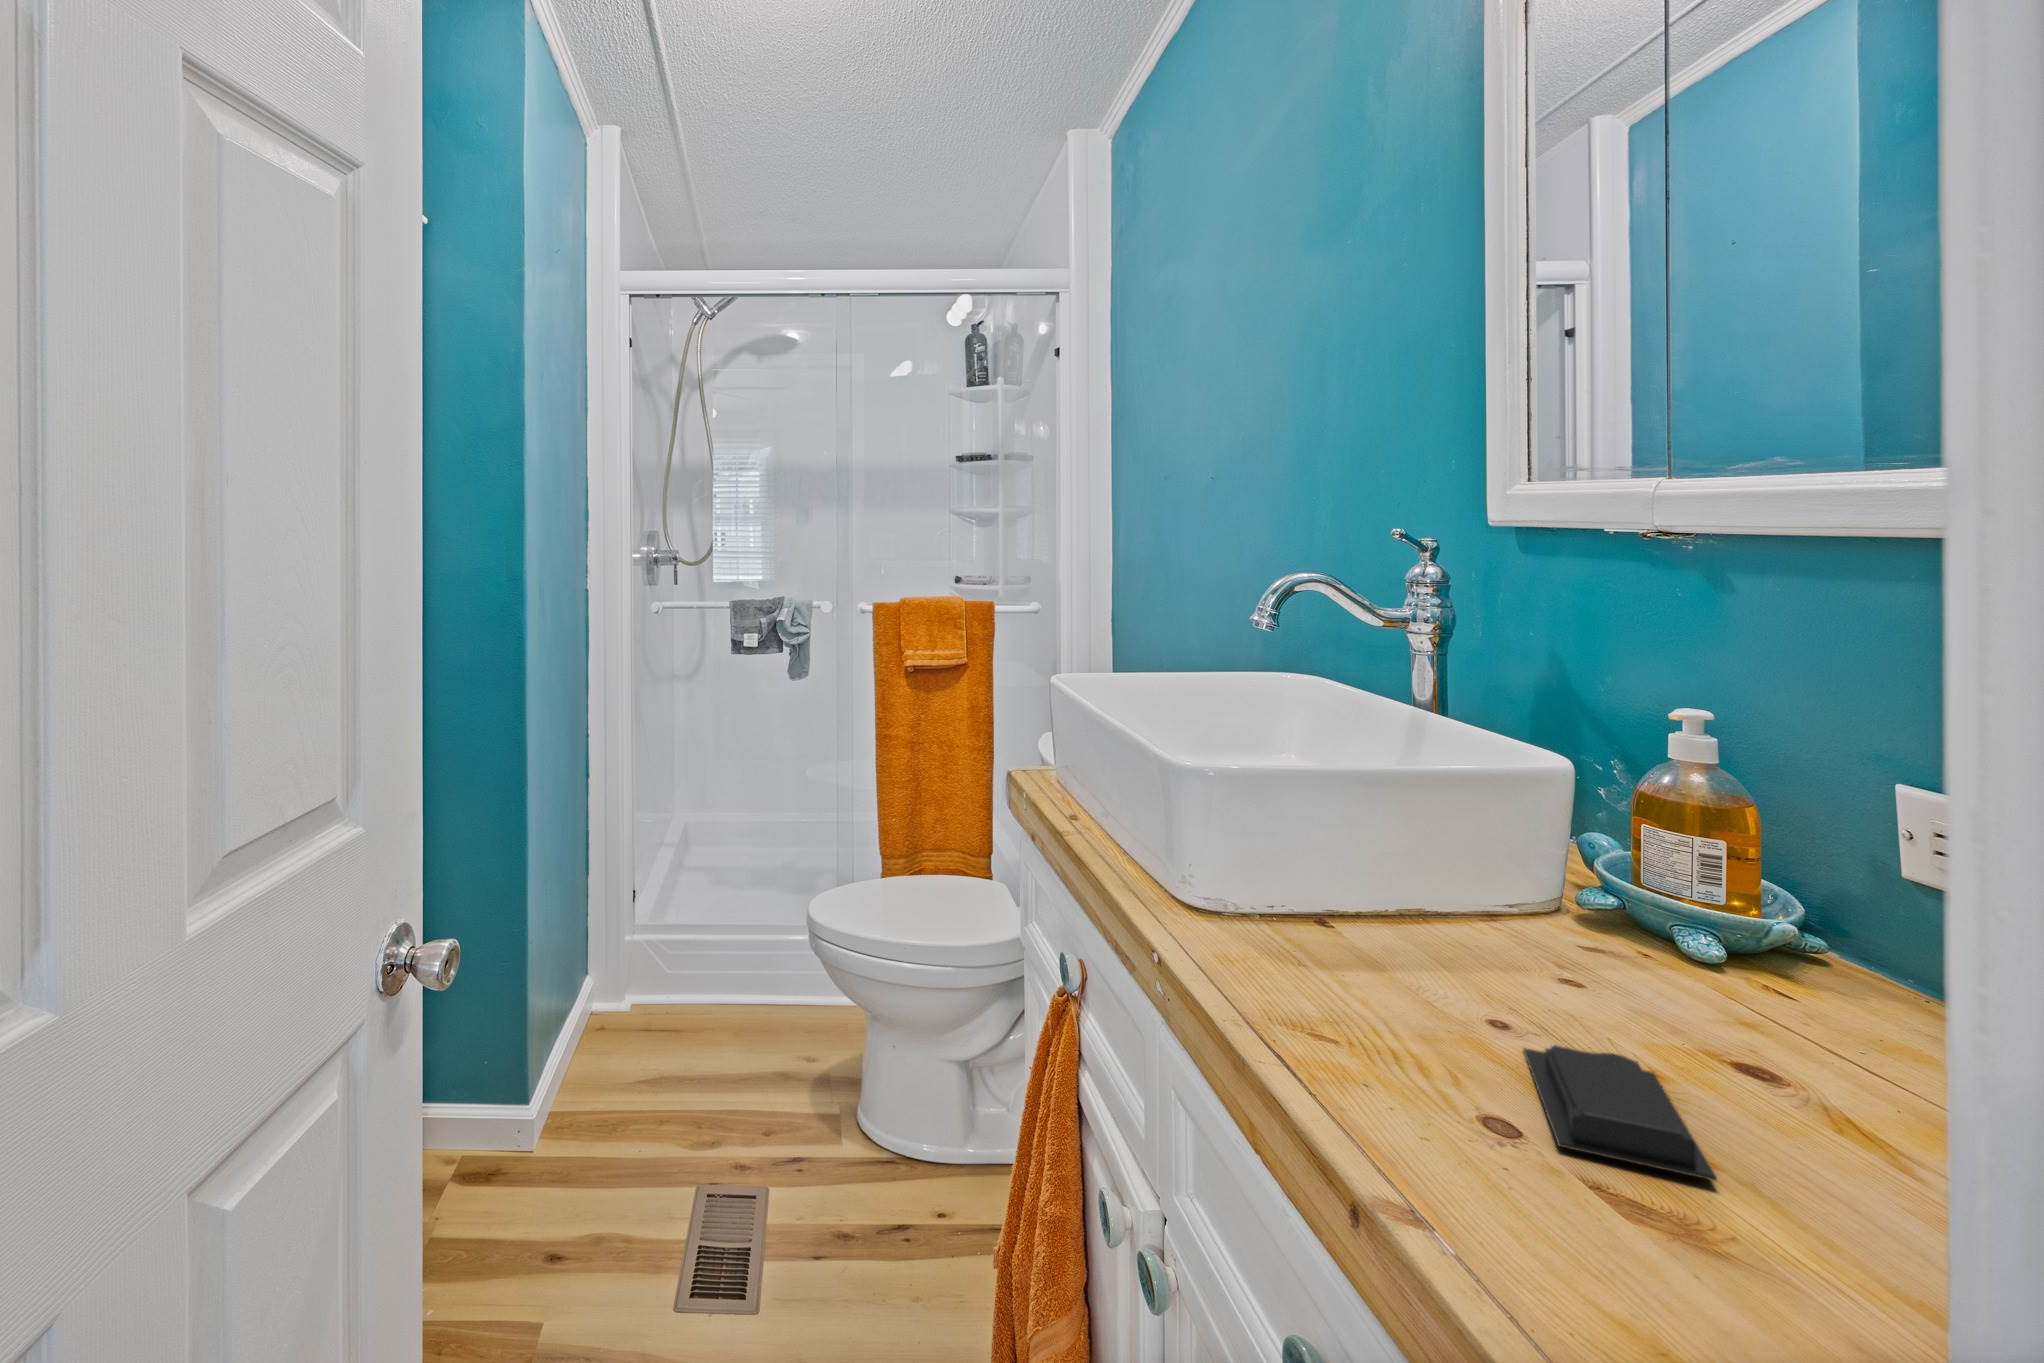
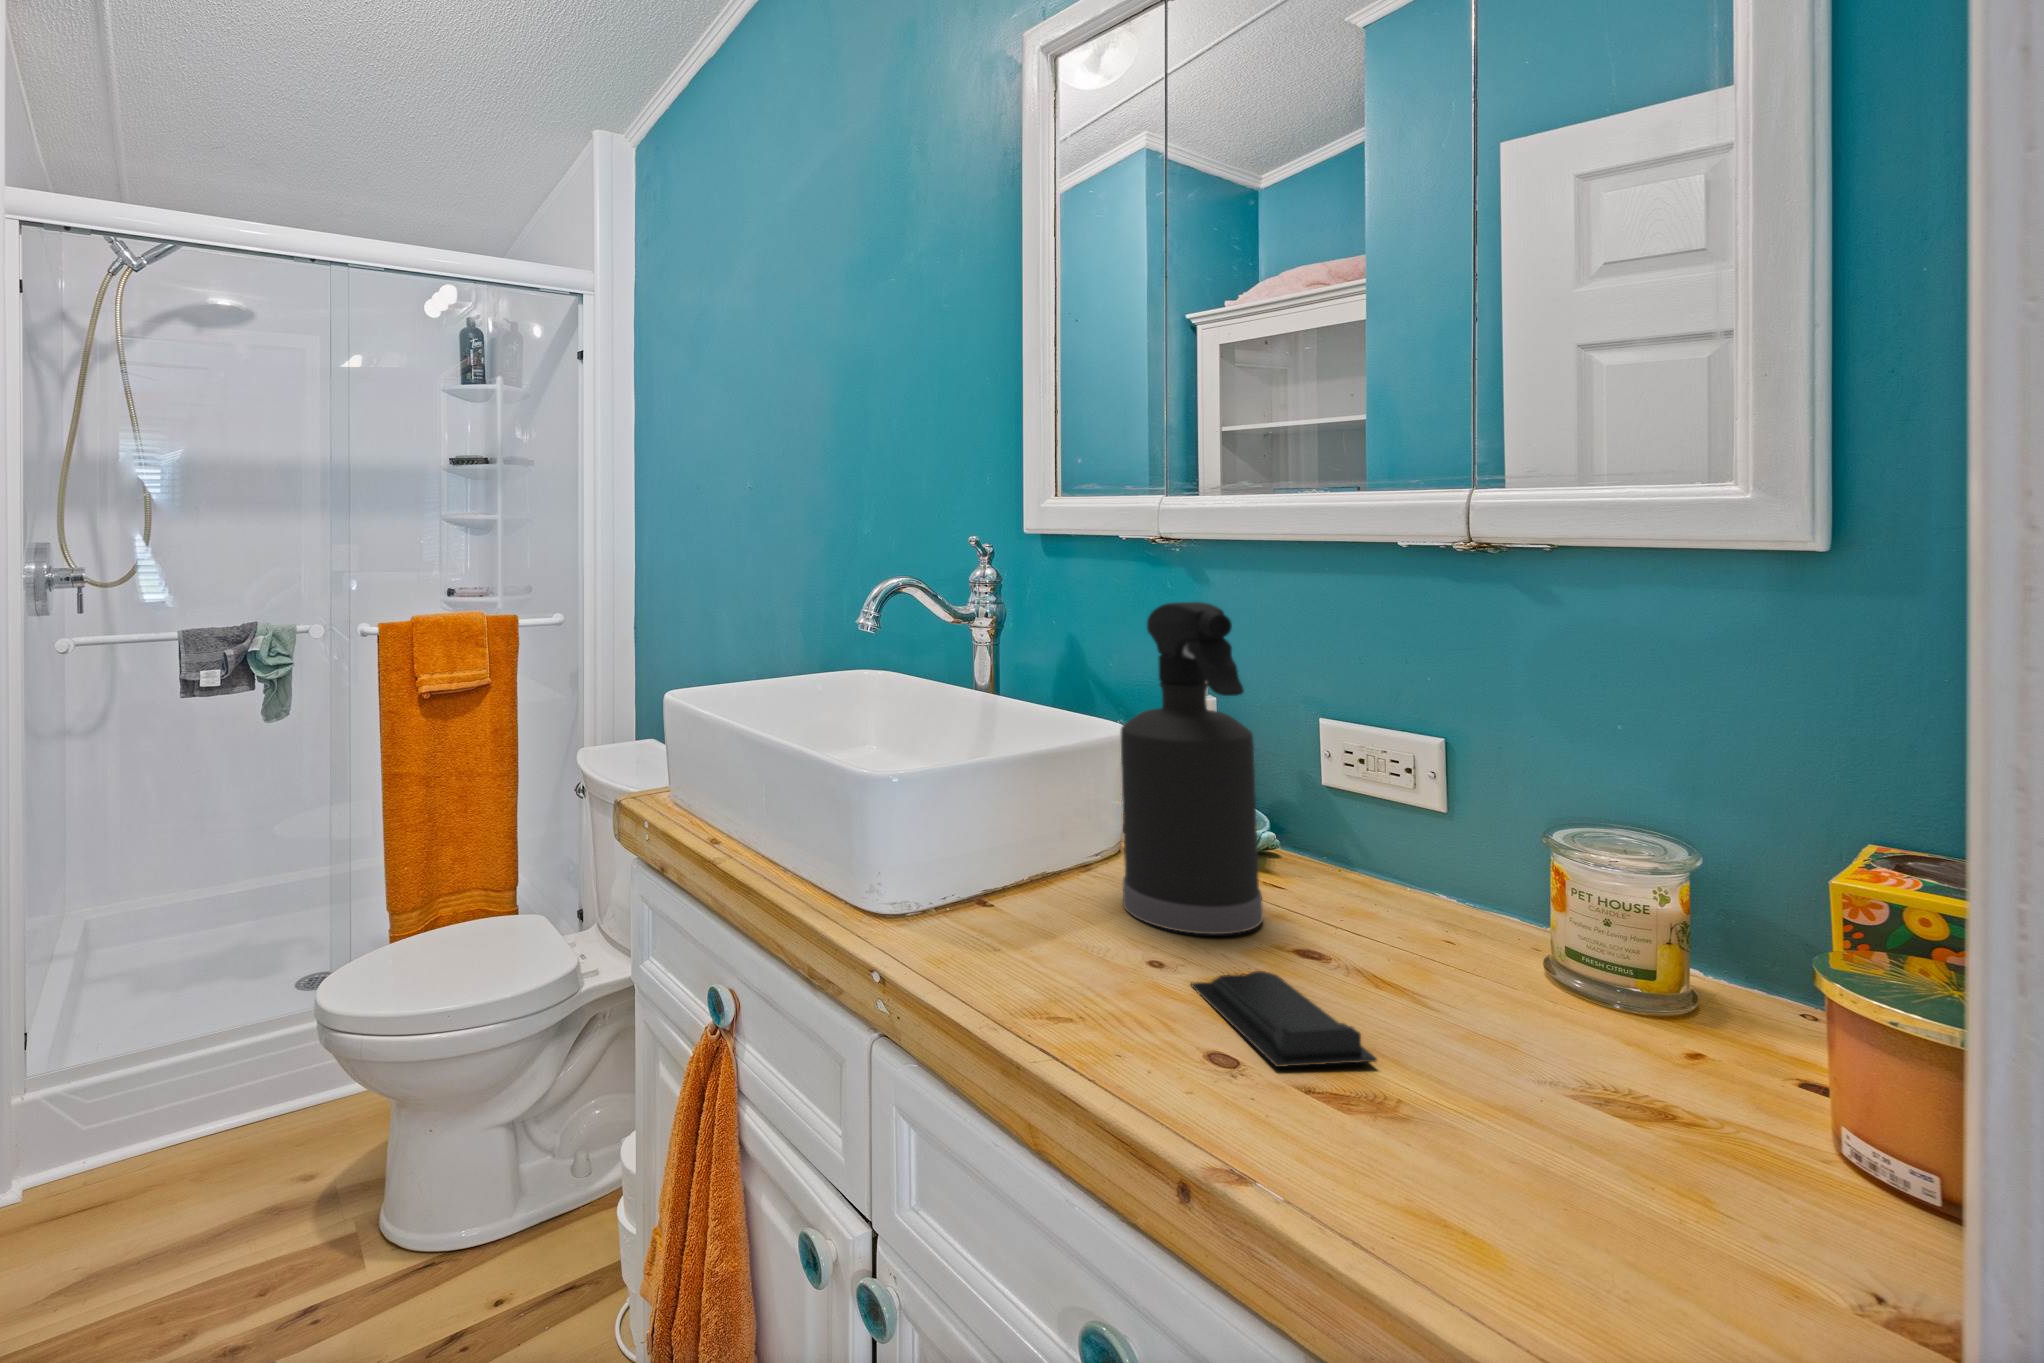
spray bottle: none [1503,612,1706,1019] -> present [1121,602,1263,935]

